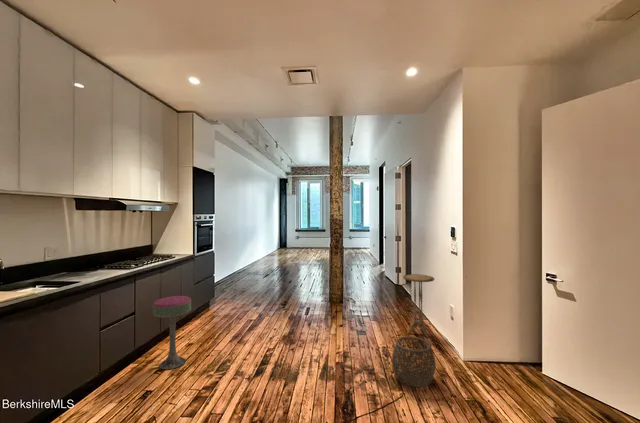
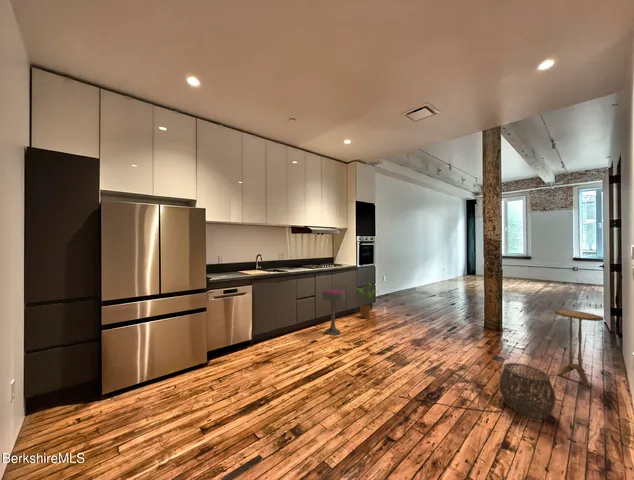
house plant: none [193,275,226,326] -> present [356,283,376,318]

